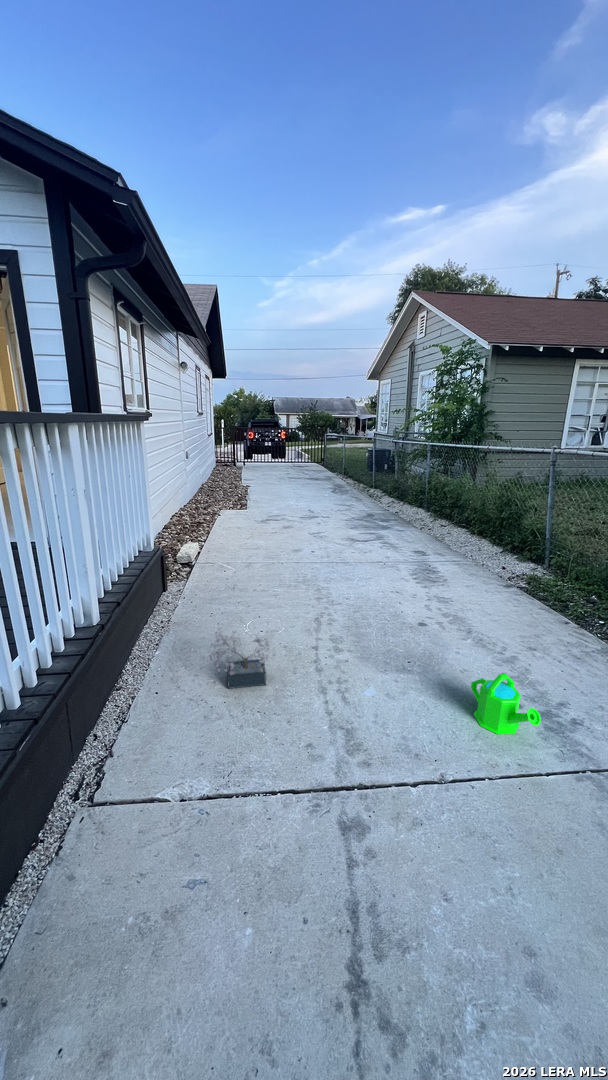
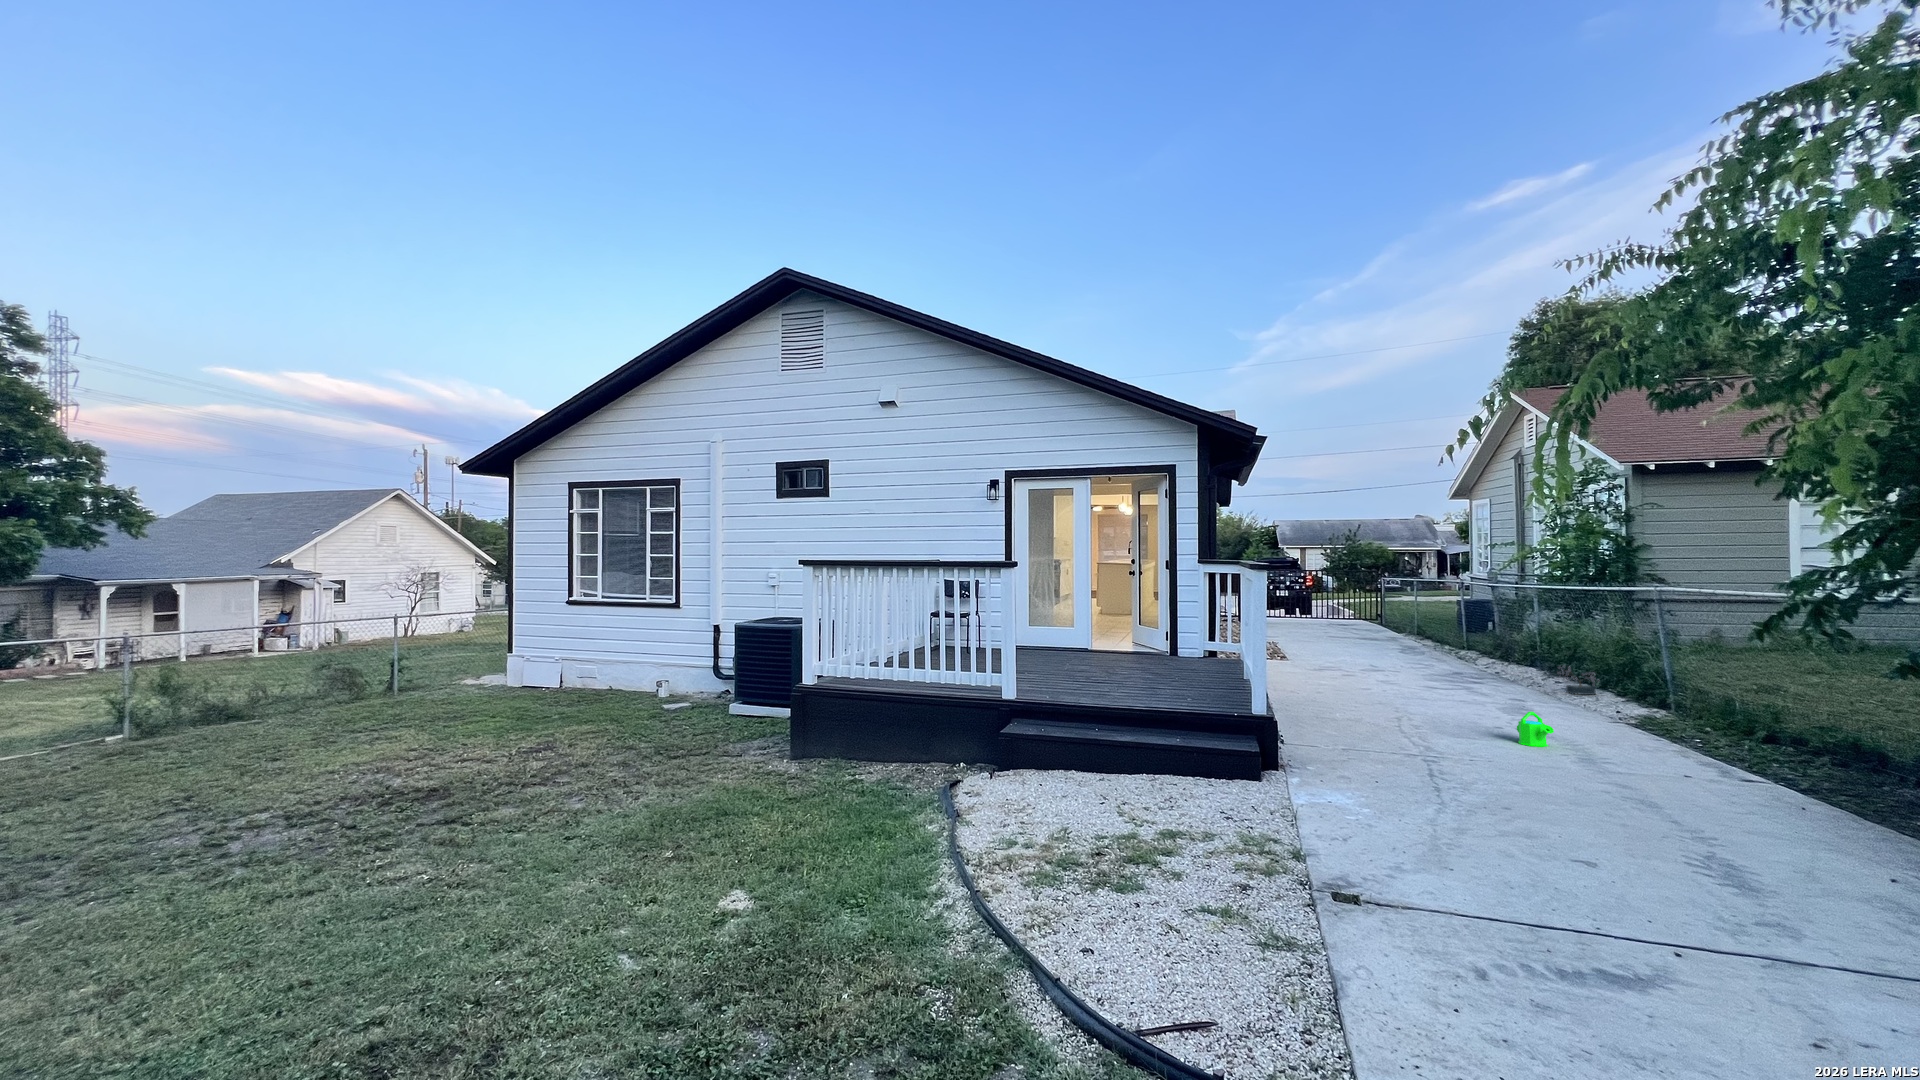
decorative plant: present [209,631,275,689] -> present [1560,666,1596,695]

